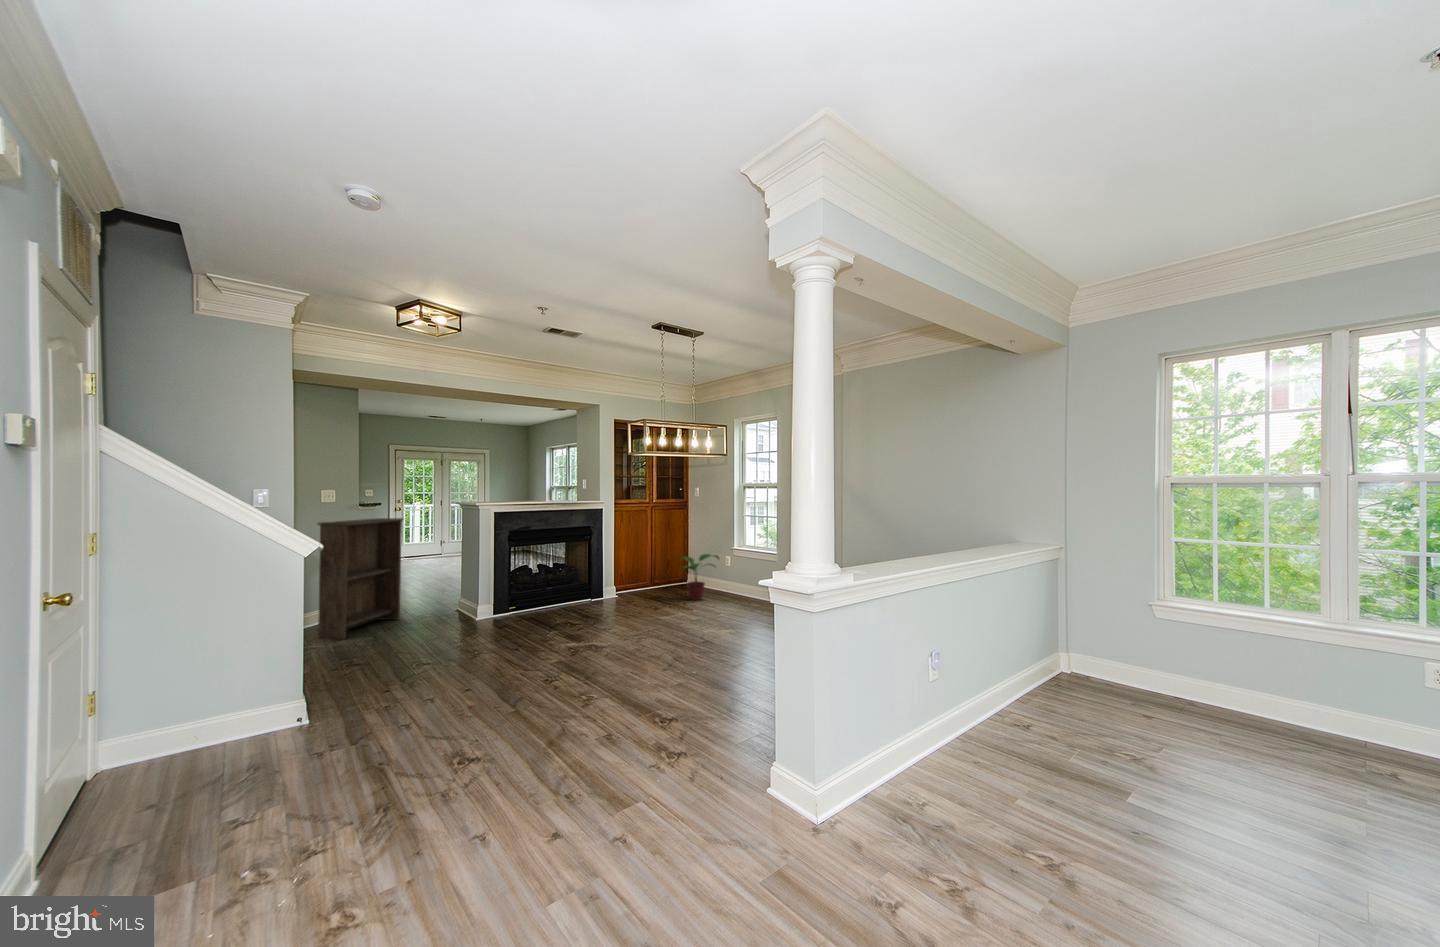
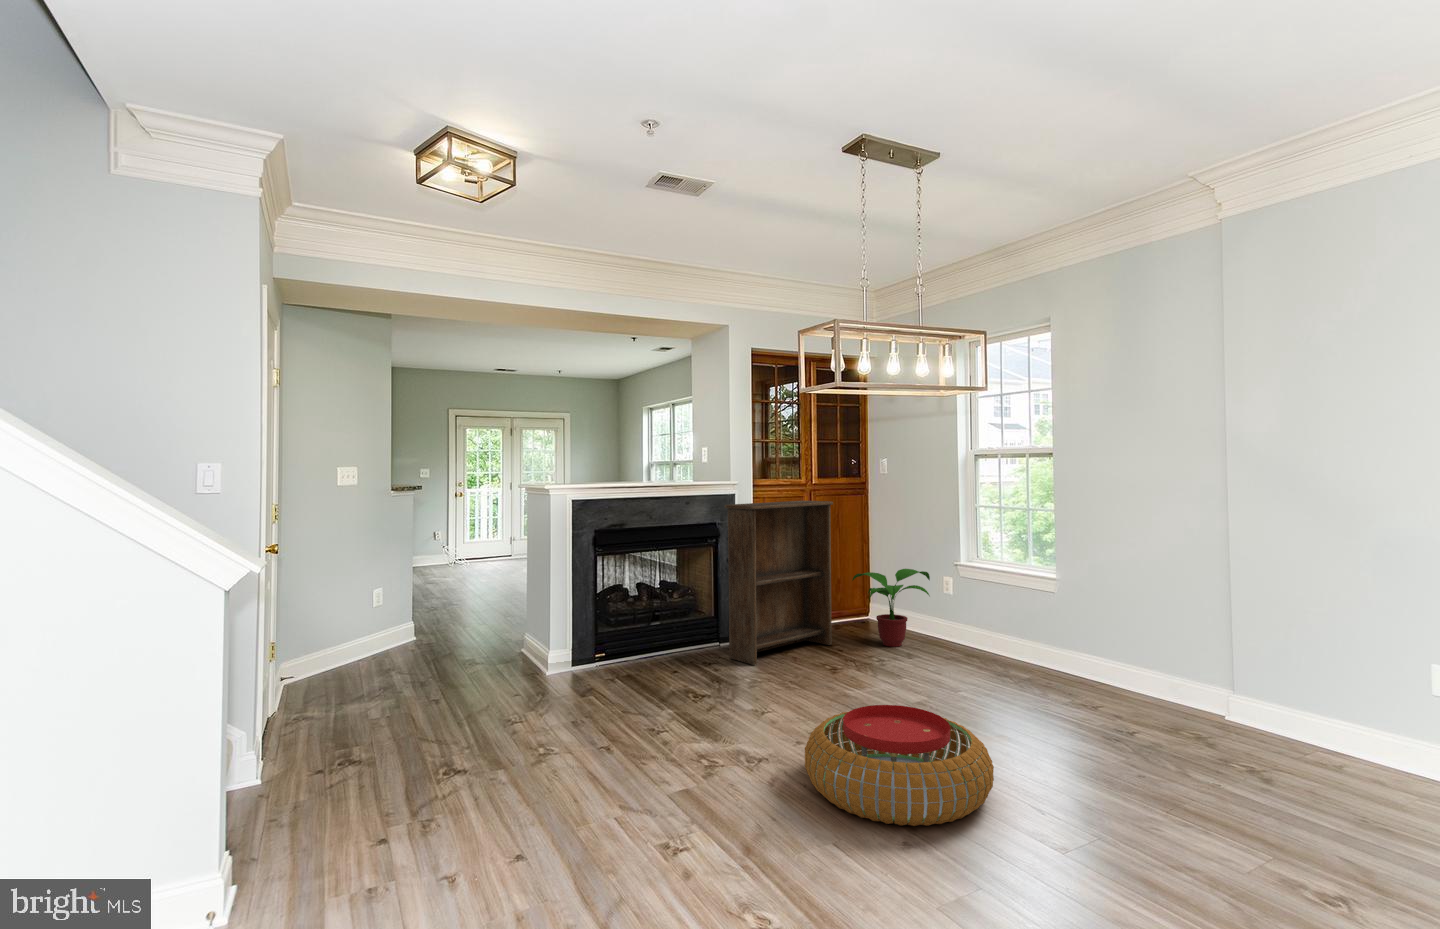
bookshelf: present [318,518,403,639] -> present [725,501,833,665]
pouf: none [625,619,718,670] -> present [805,705,994,826]

